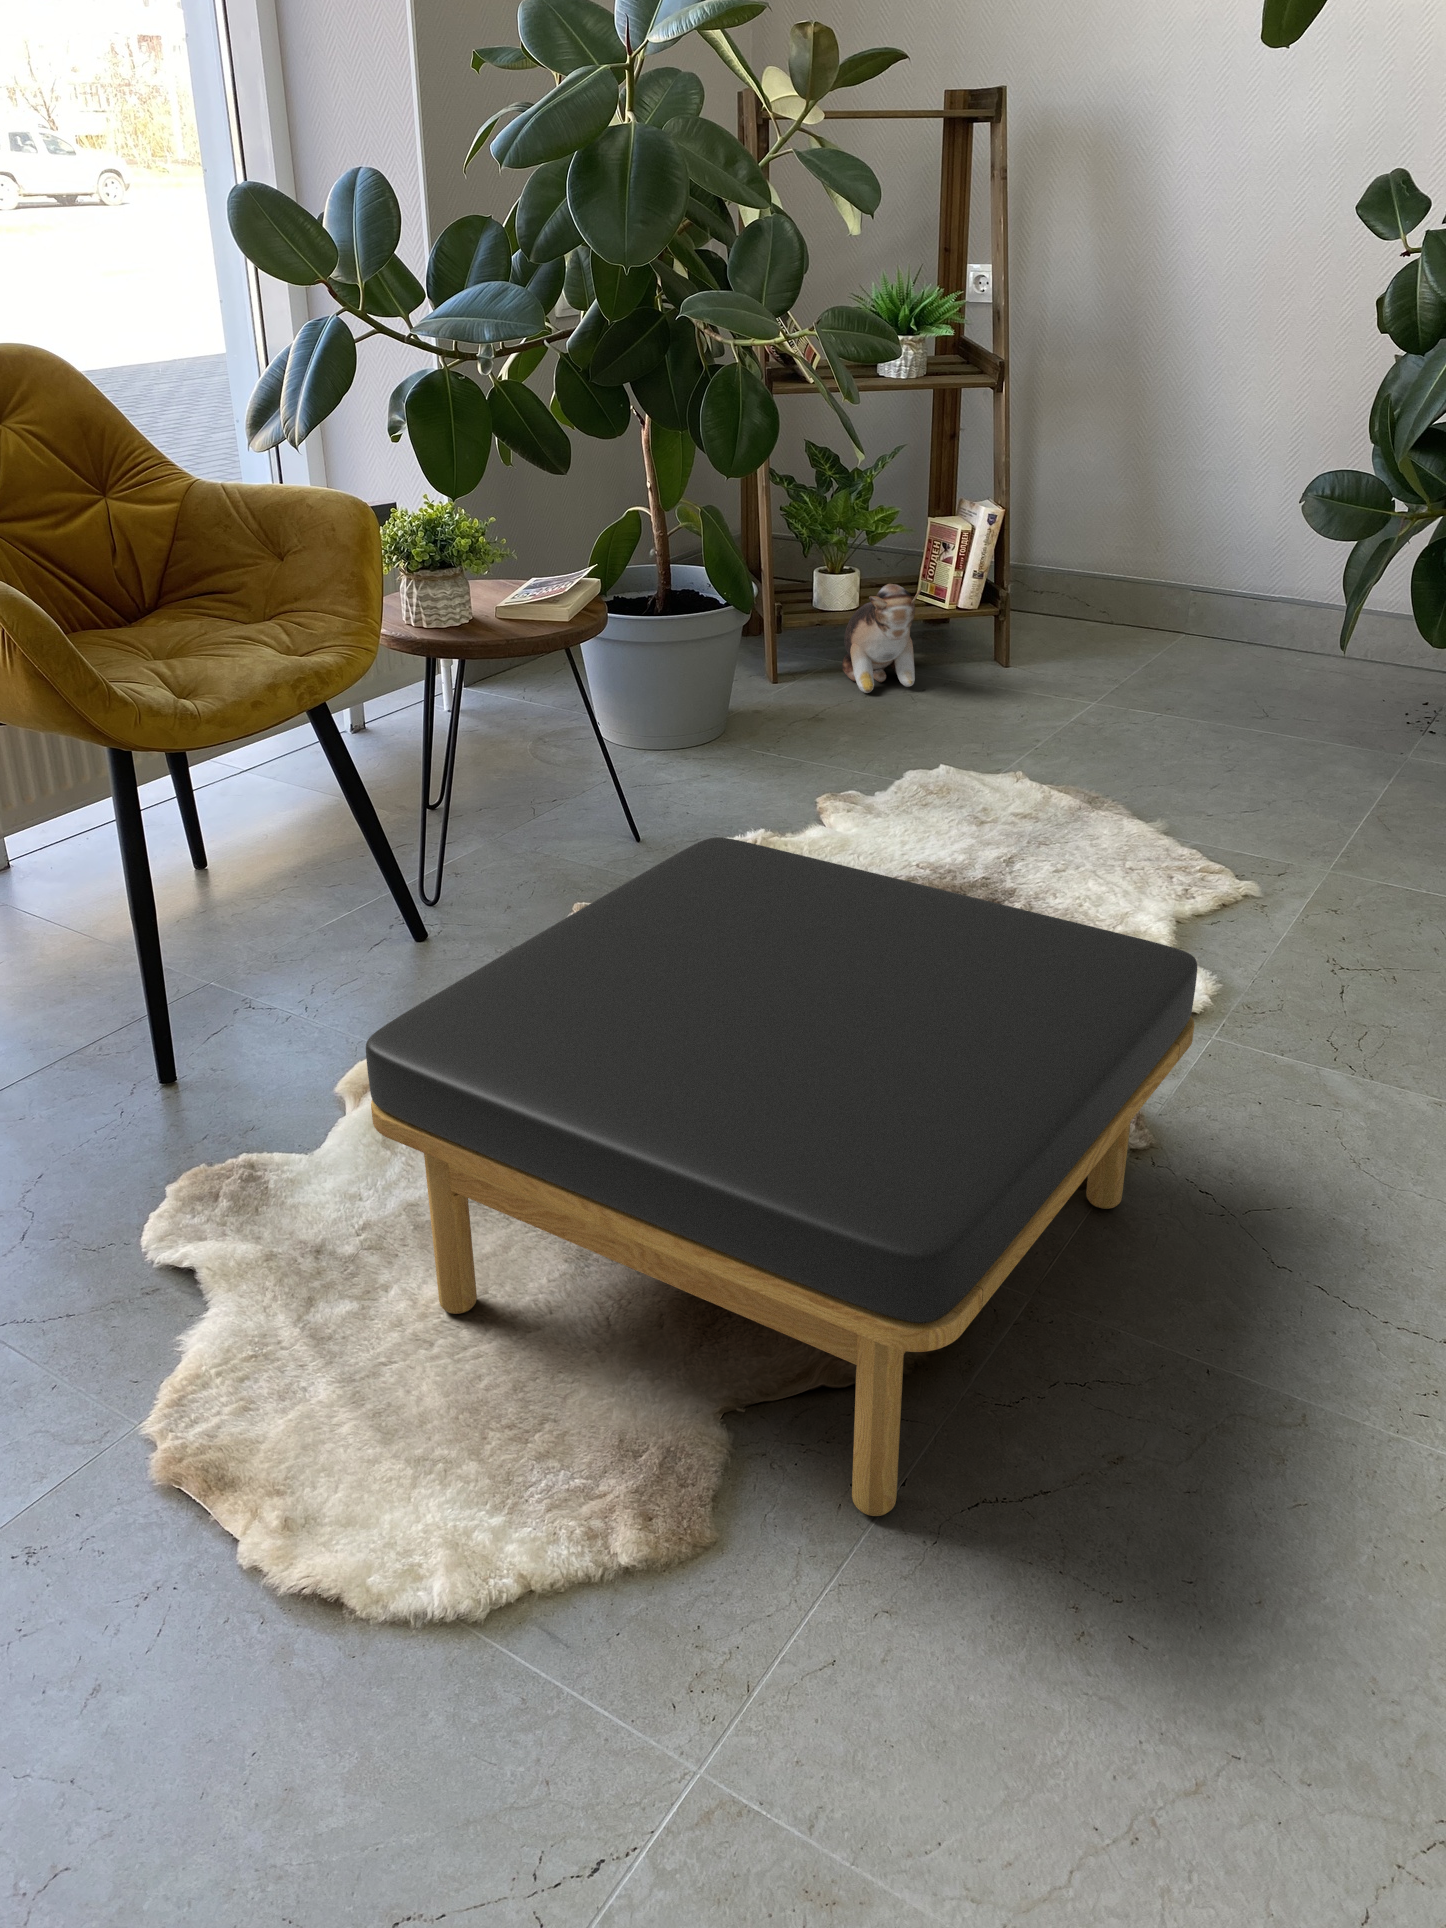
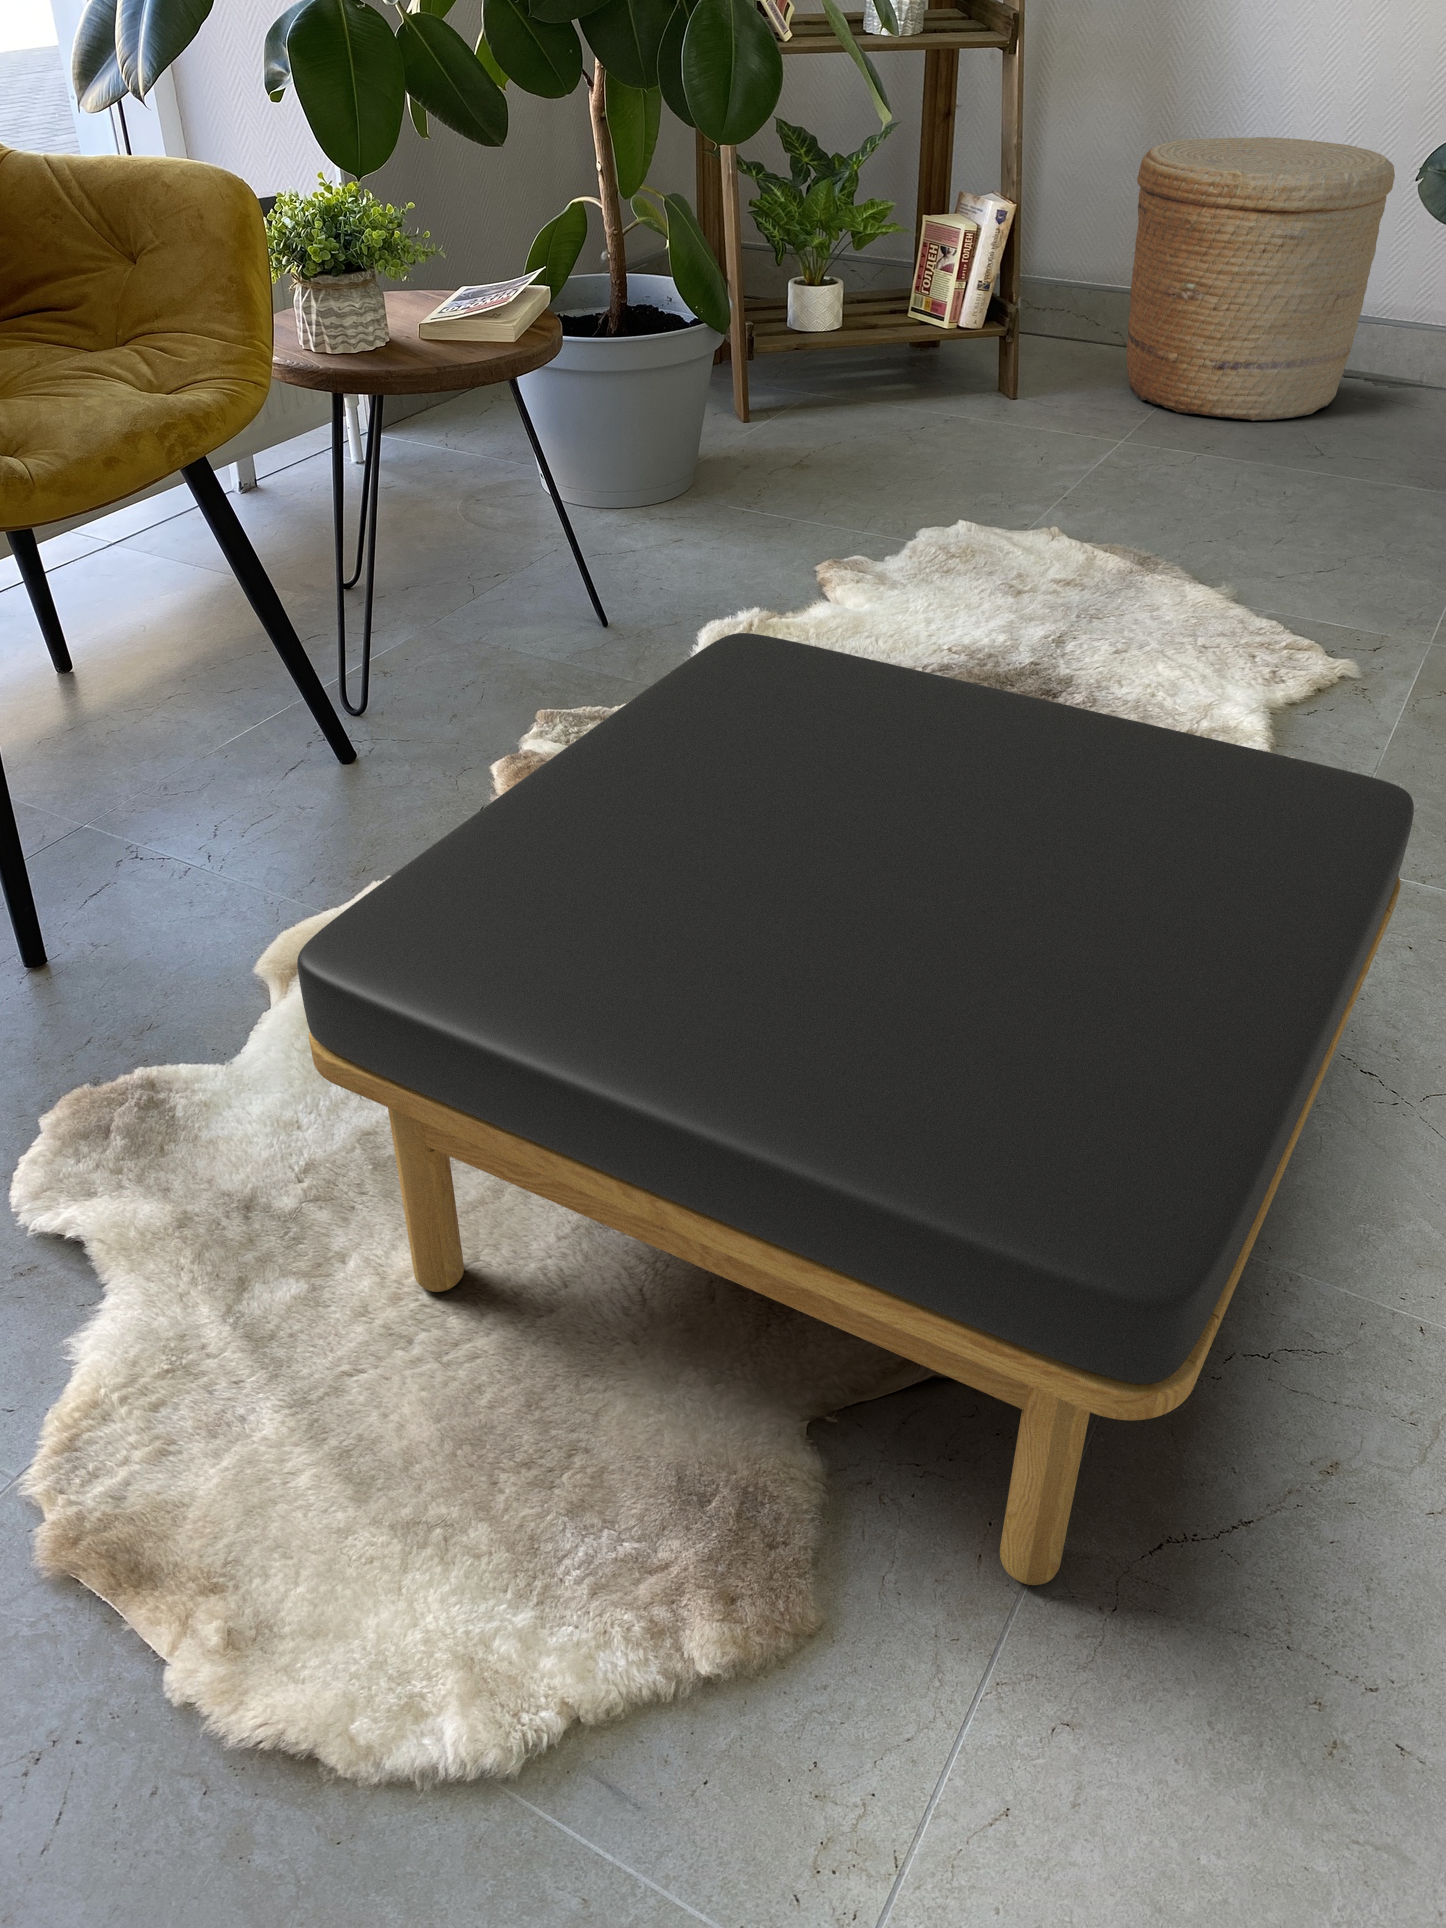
woven basket: none [1106,456,1325,688] -> present [1126,137,1395,420]
plush toy: present [842,584,922,693] -> none [824,298,925,433]

